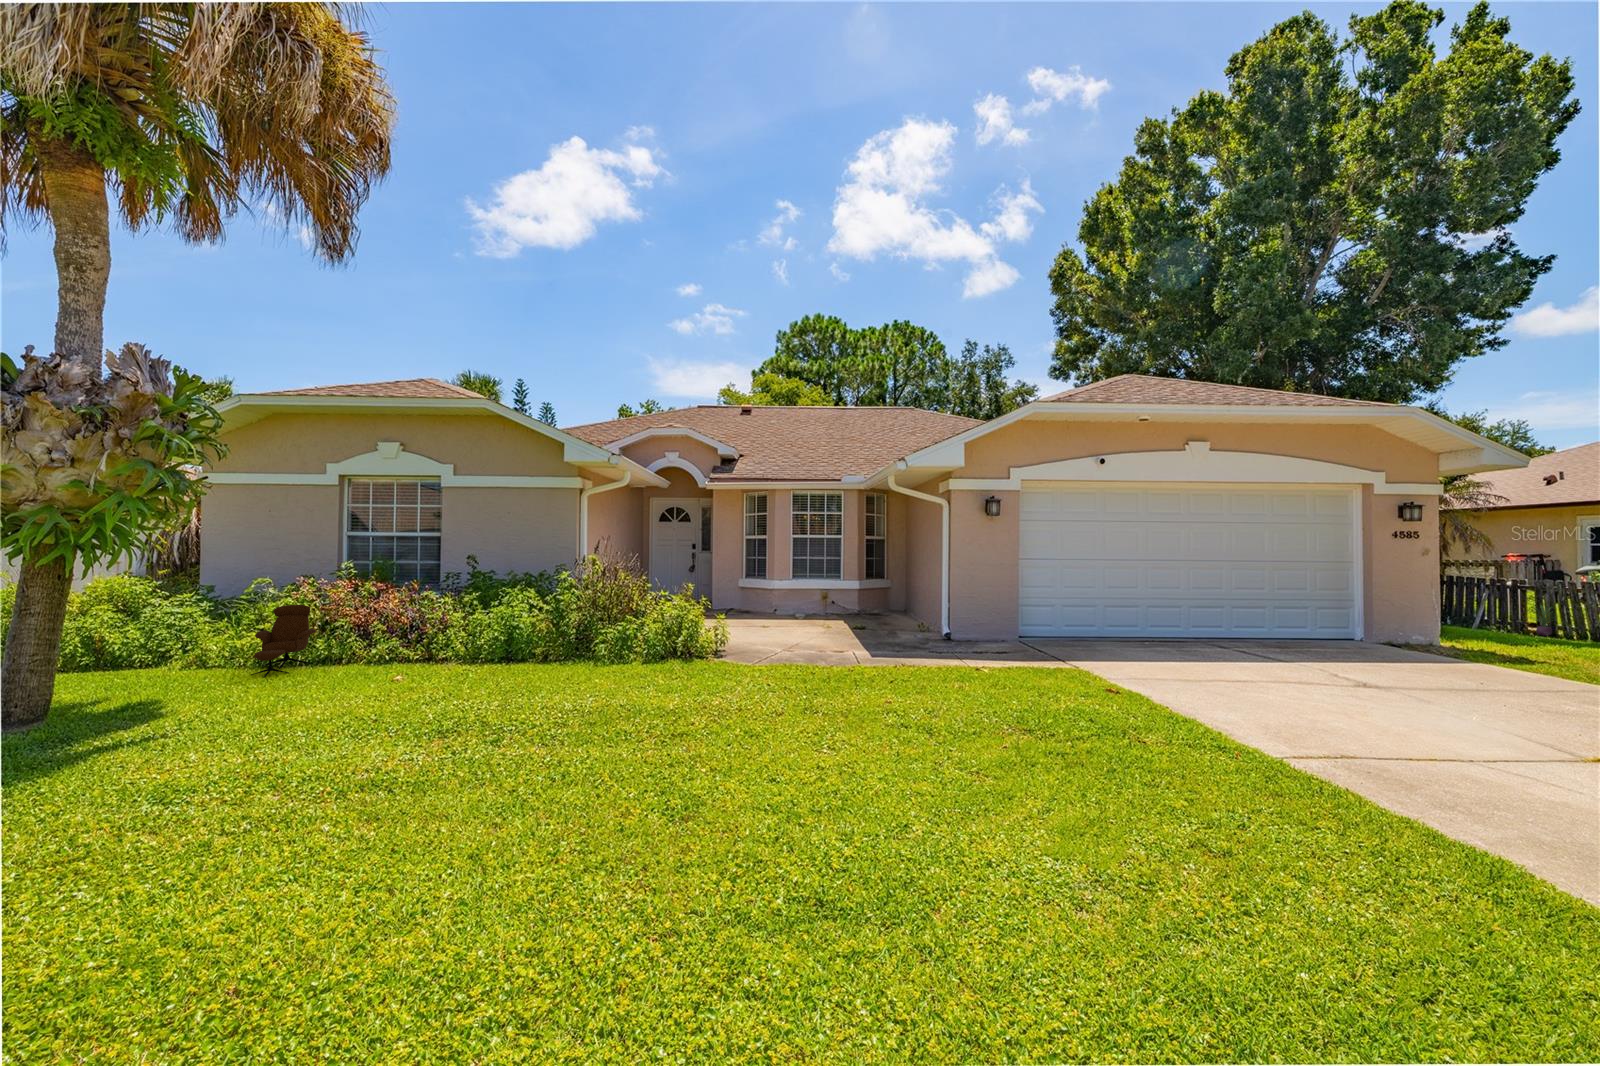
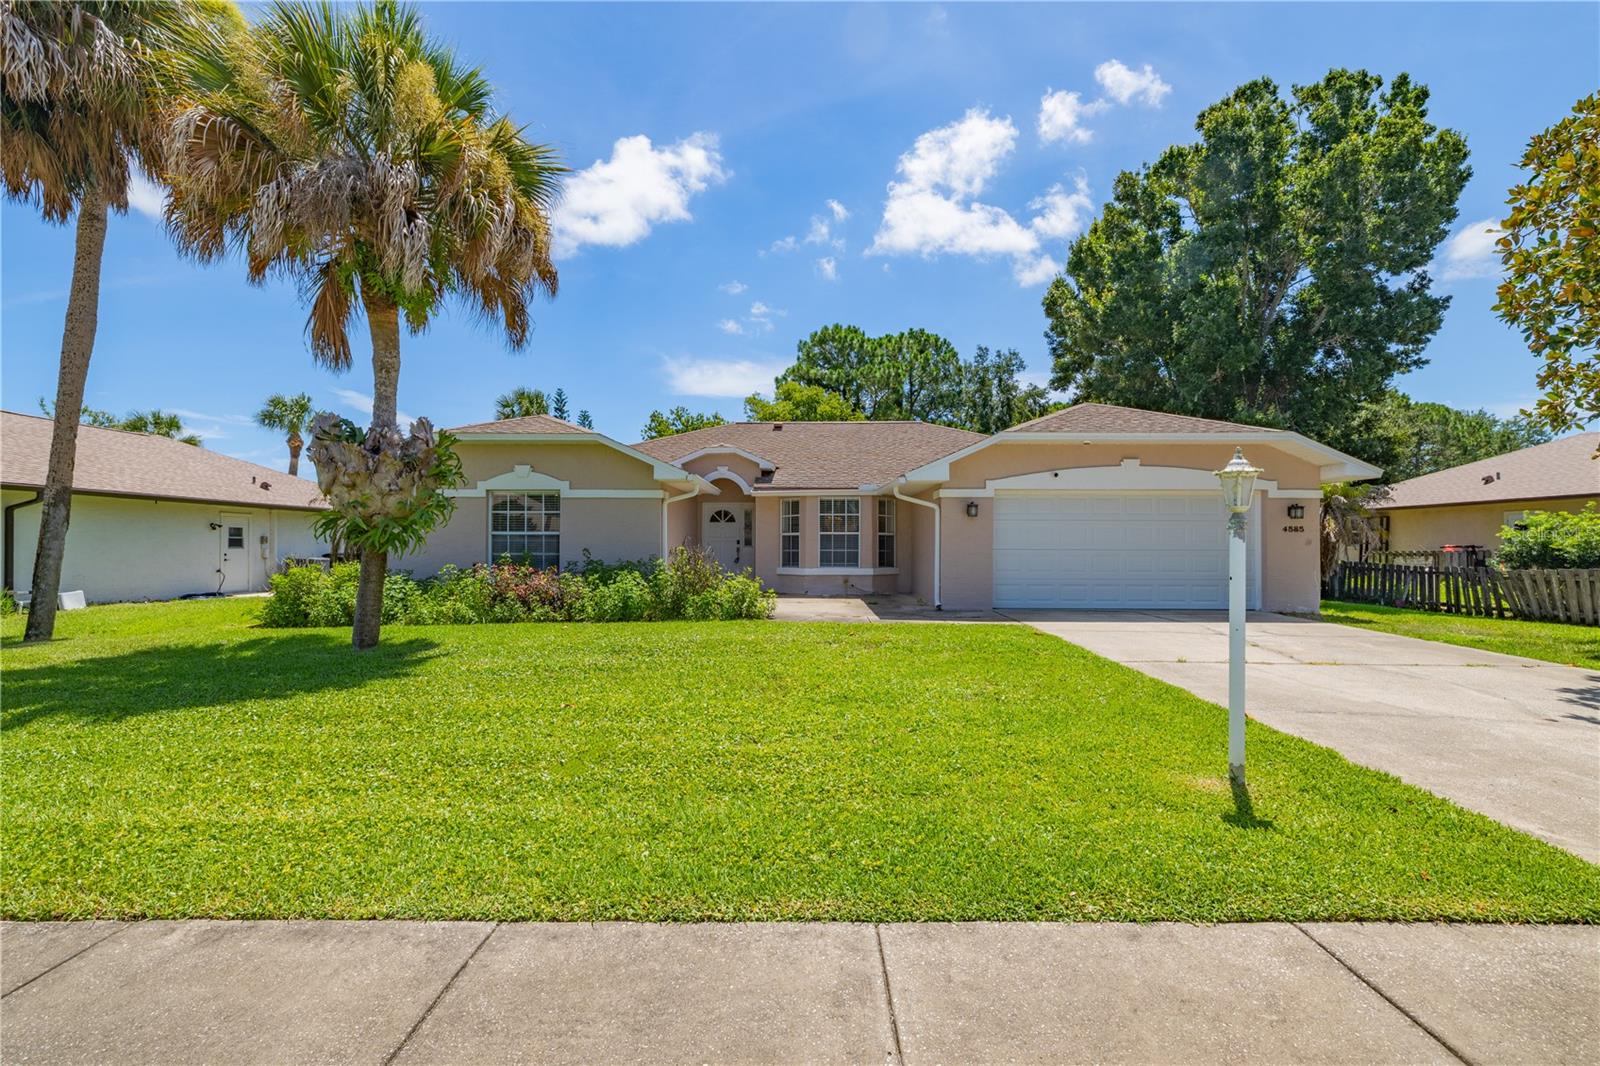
lounge chair: present [251,605,316,678] -> none [469,583,504,629]

